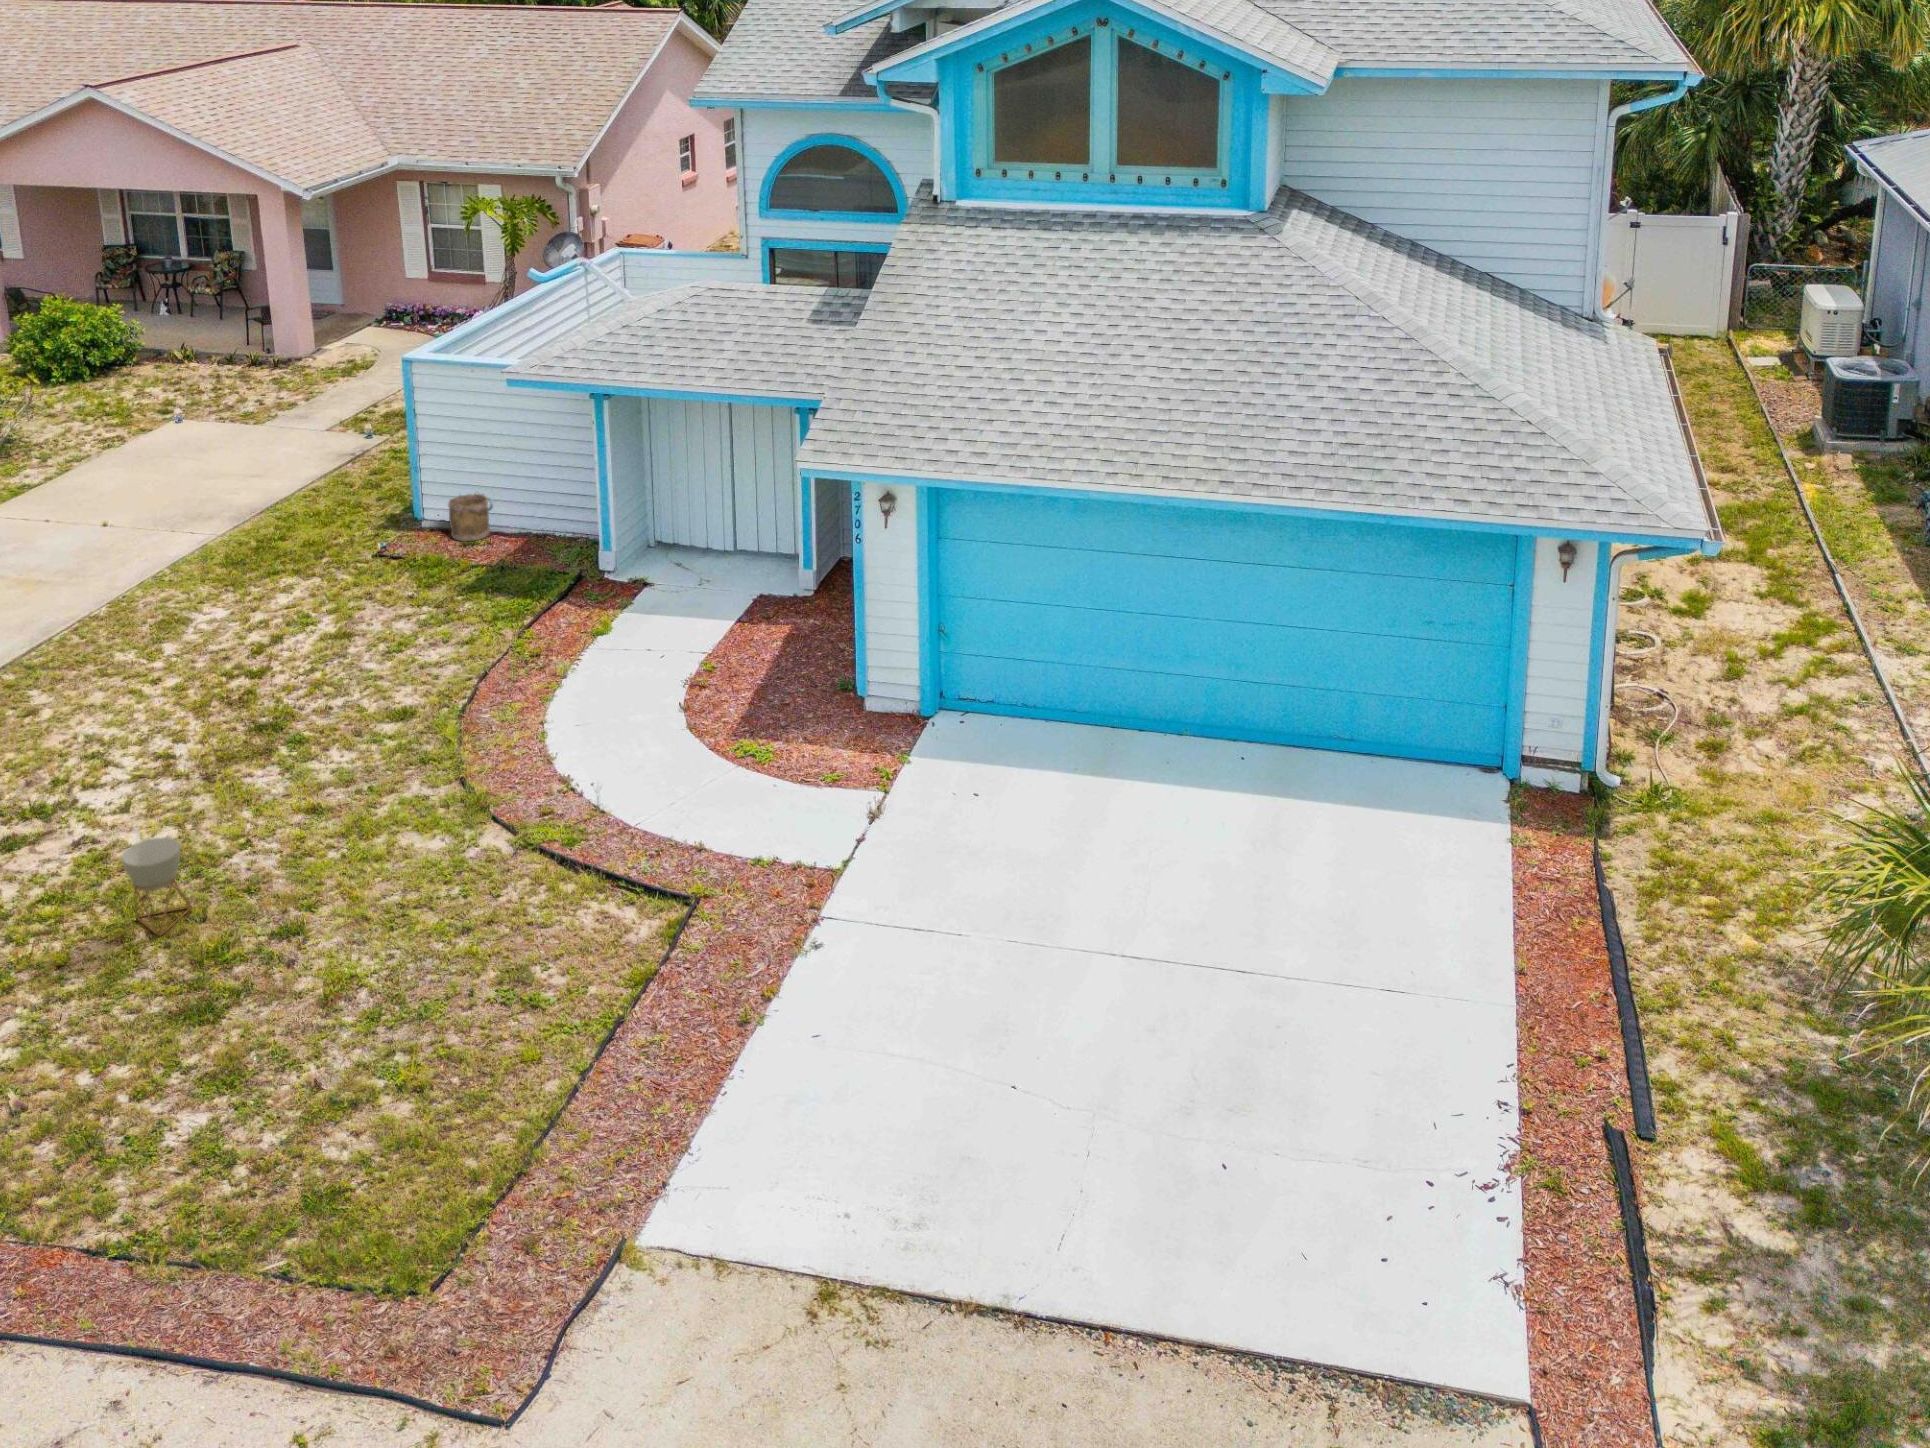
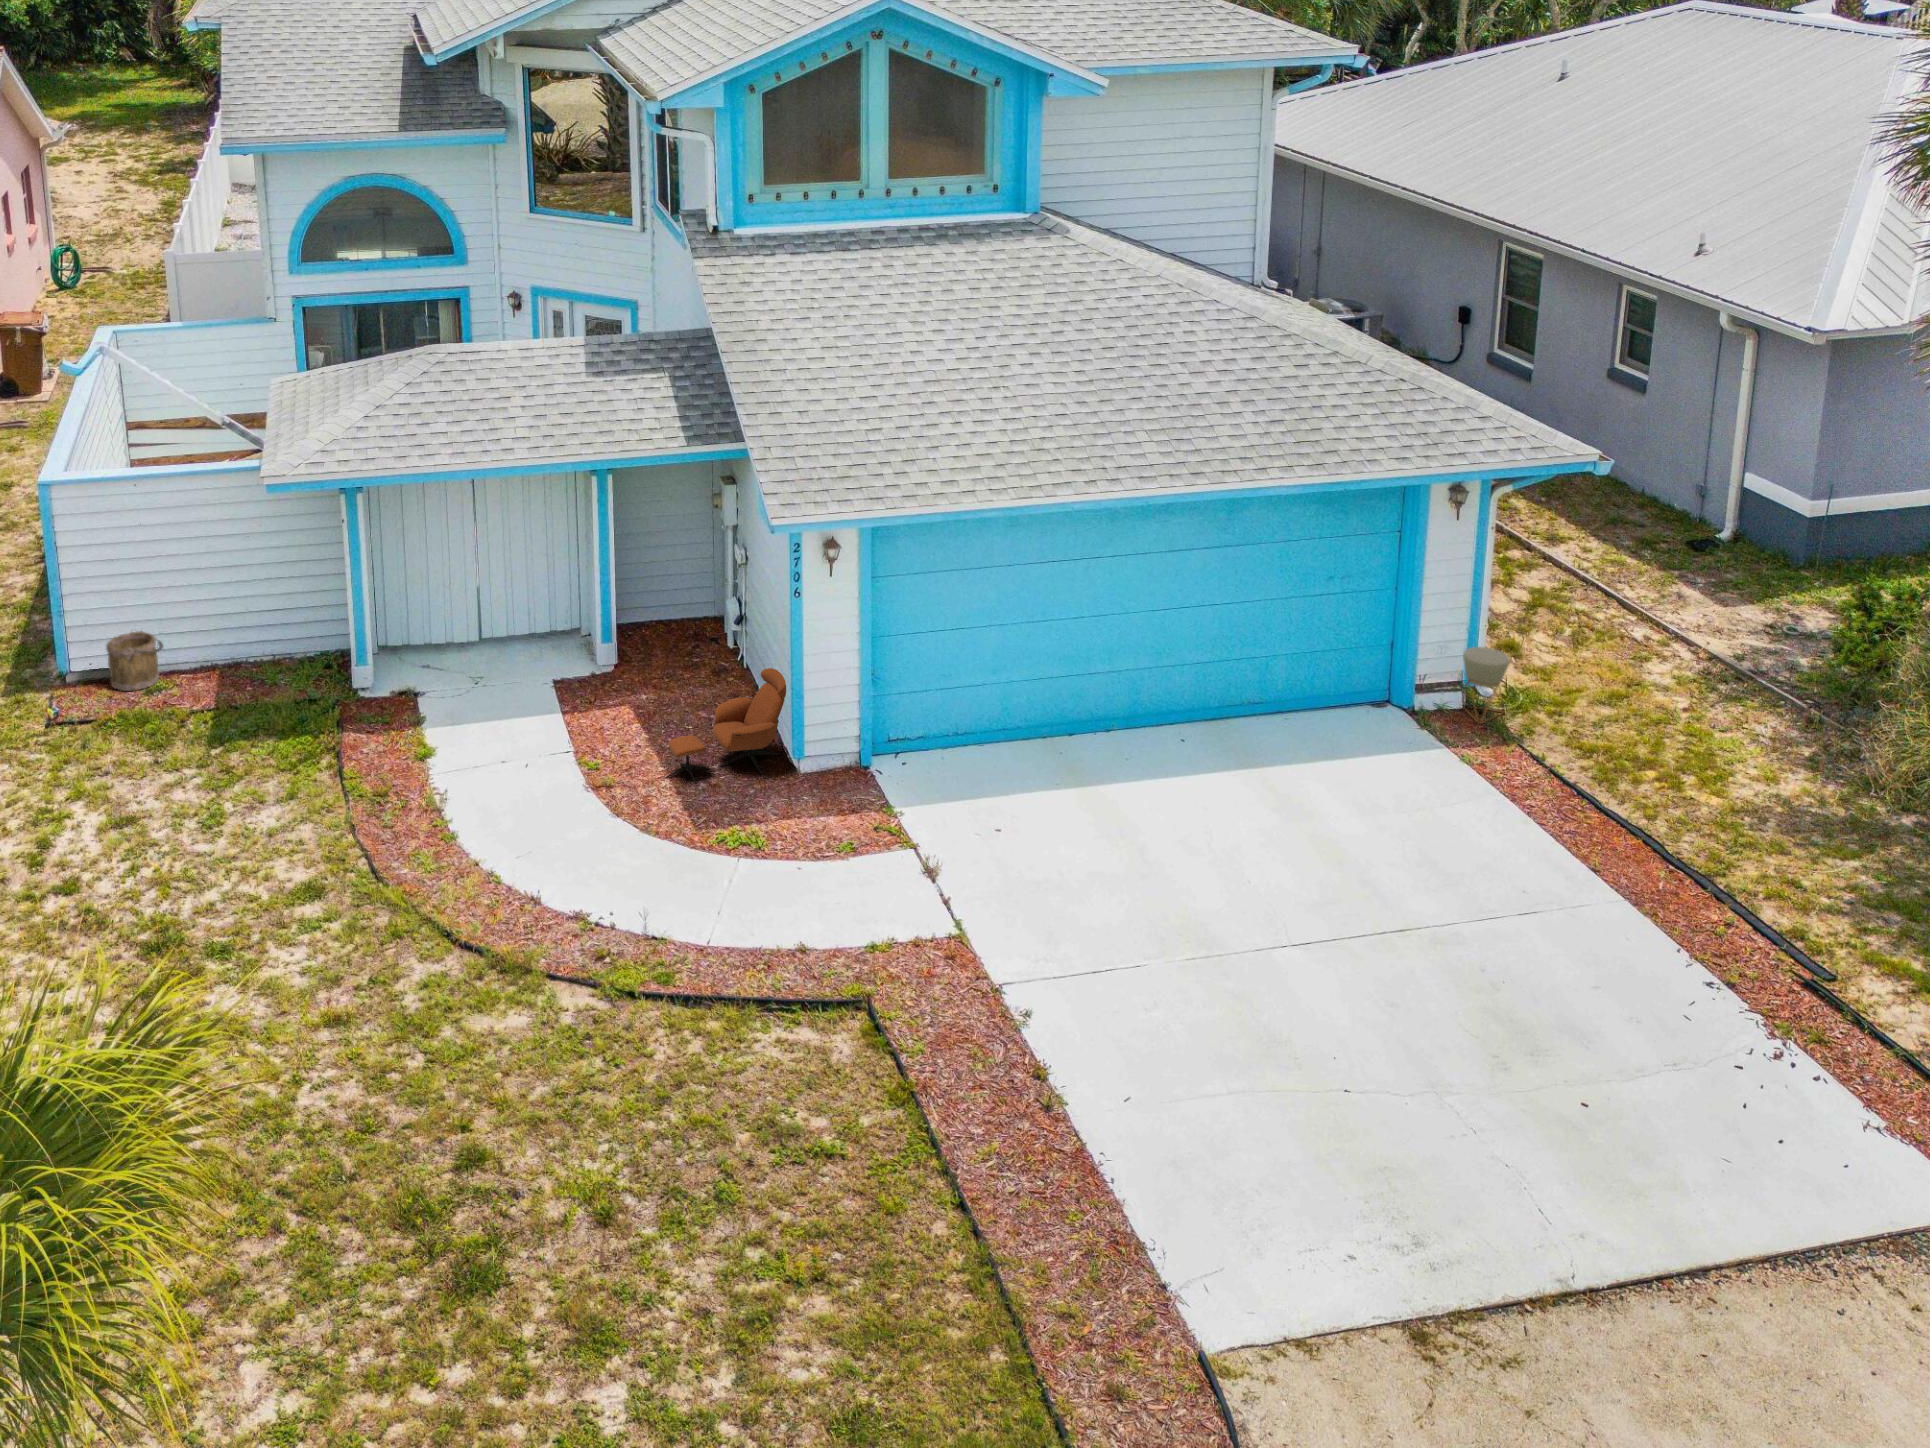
lounge chair: none [759,607,873,701] -> present [666,668,786,784]
planter: present [122,838,191,936] -> present [1463,647,1510,724]

